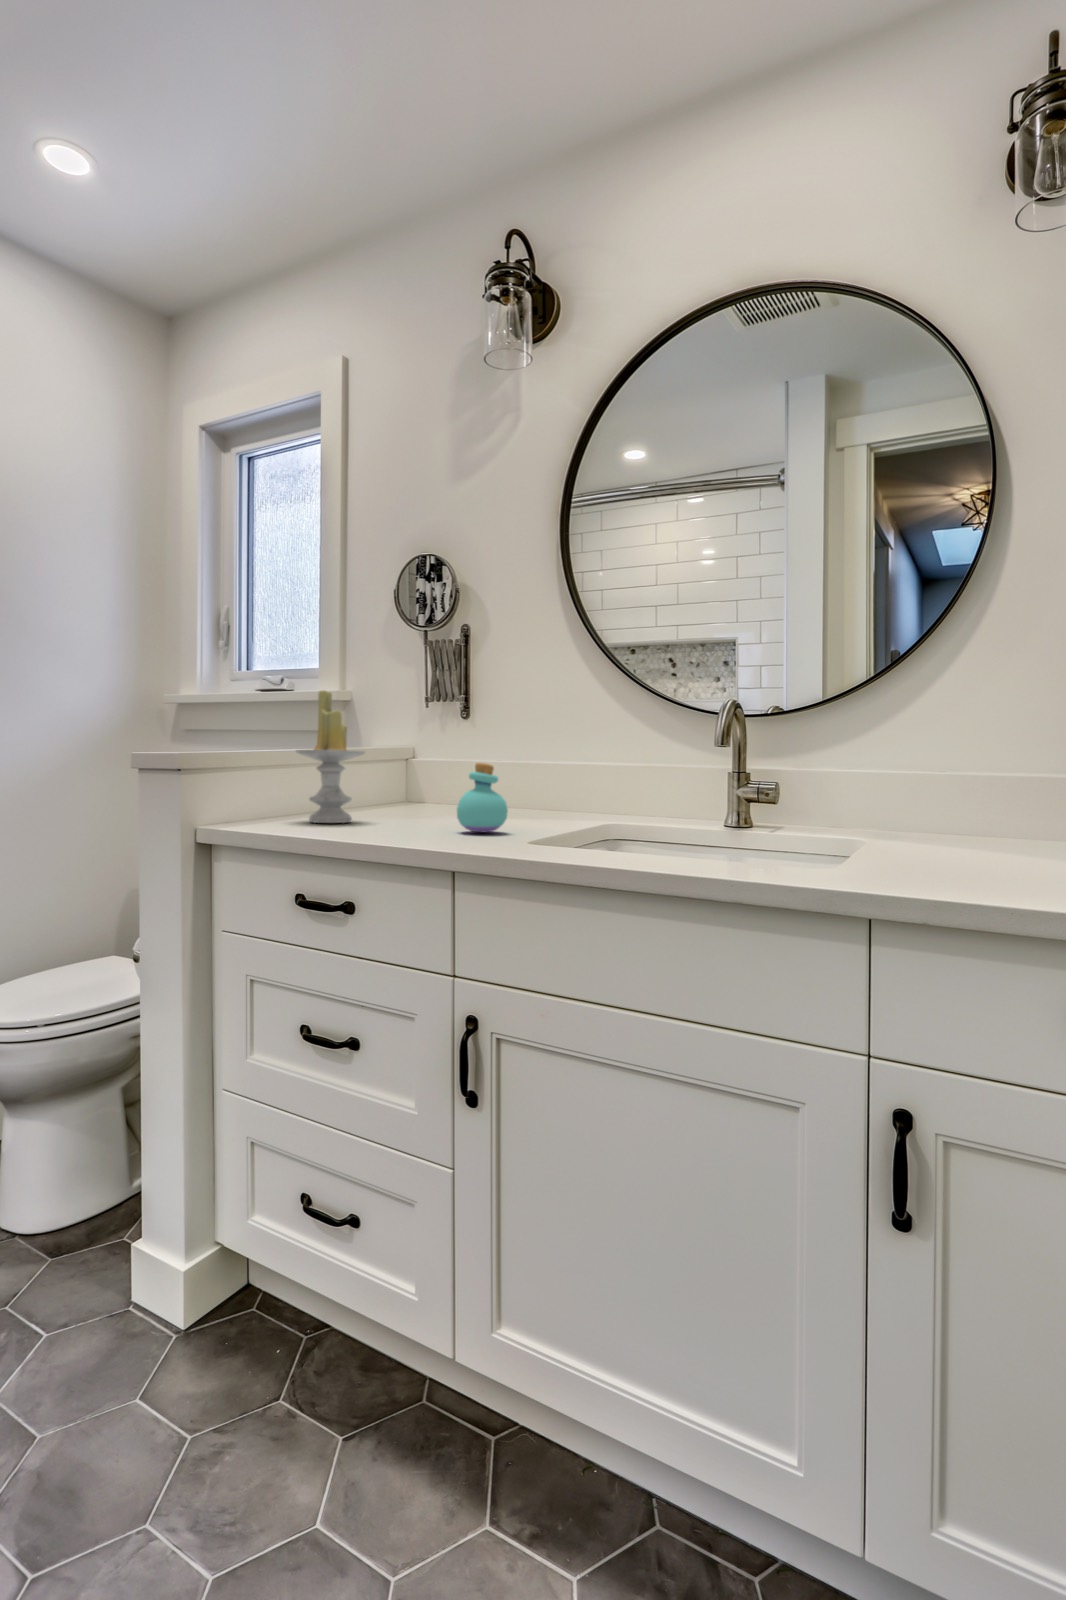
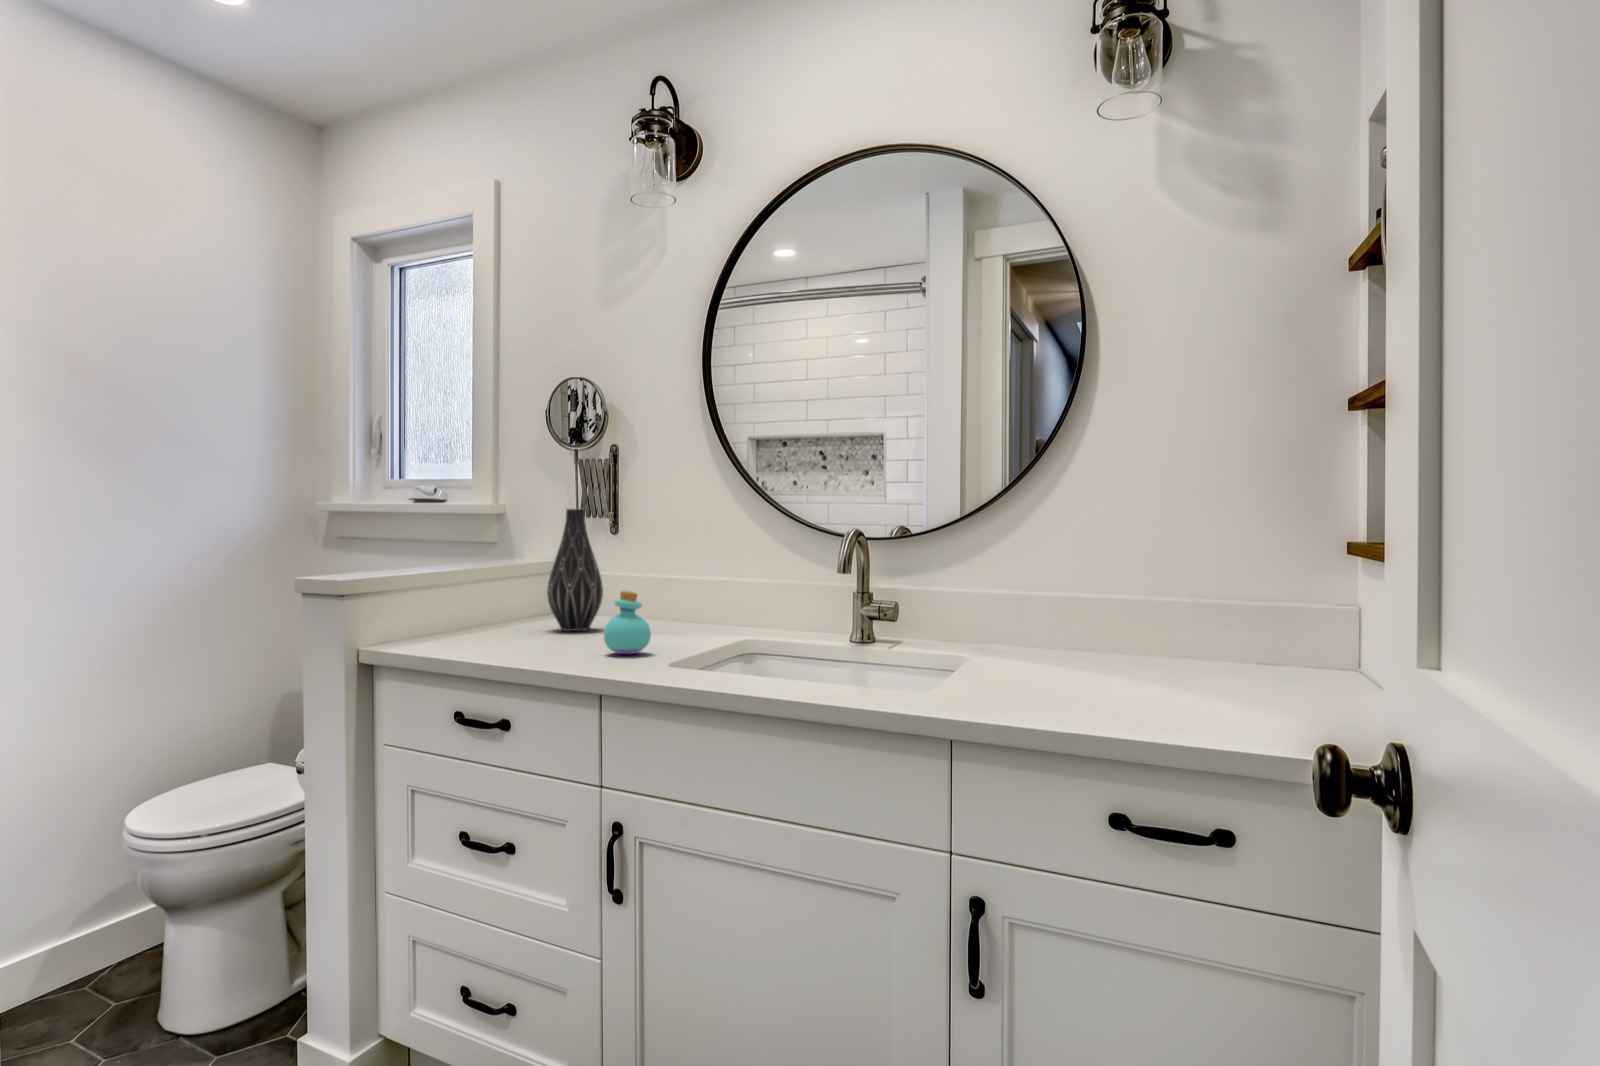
vase: none [393,686,450,814] -> present [547,509,603,631]
candle: present [296,691,365,823] -> none [453,521,519,647]

